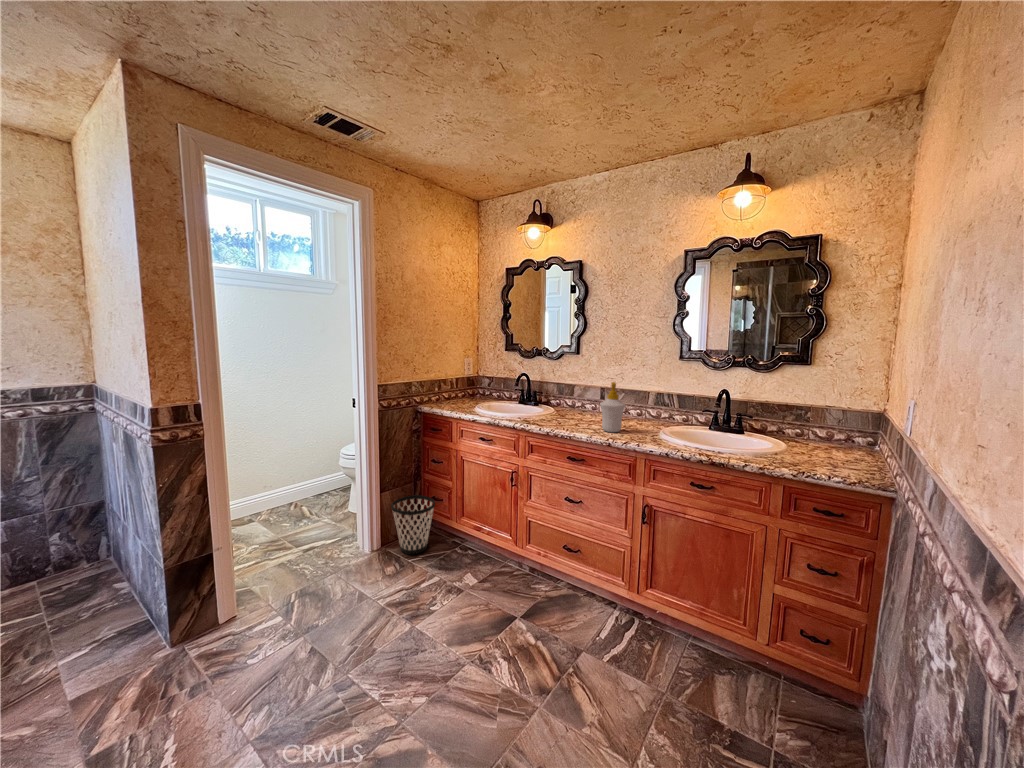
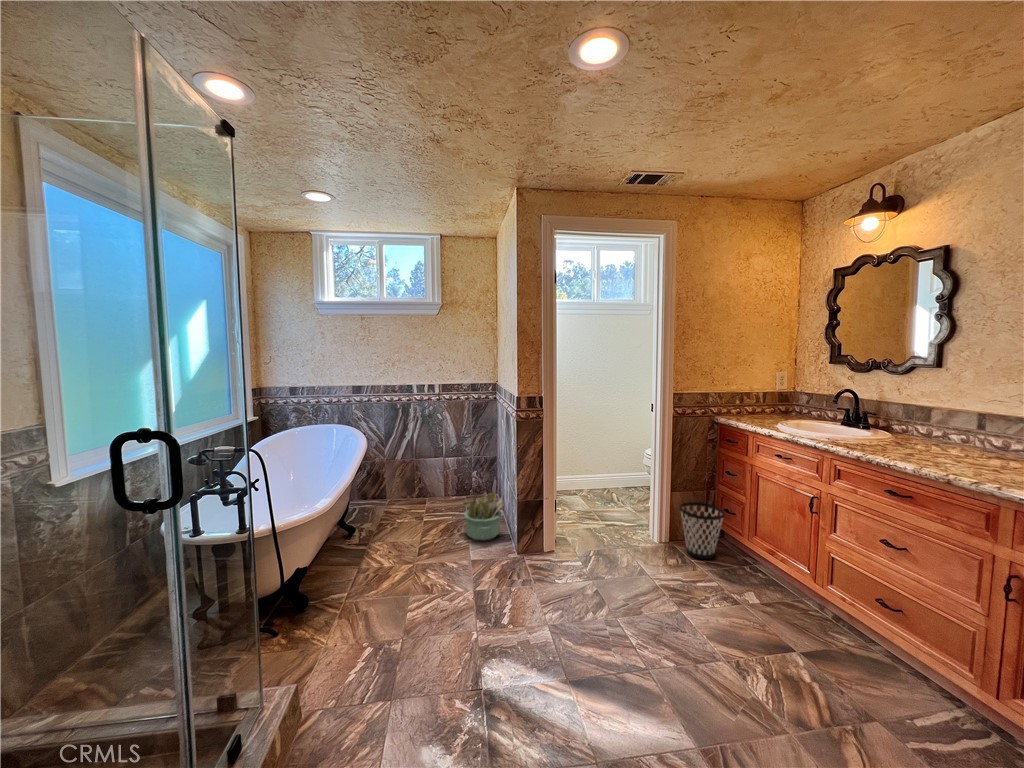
soap bottle: present [600,382,626,432] -> none [944,402,993,469]
decorative plant: none [24,561,131,655] -> present [460,492,502,541]

